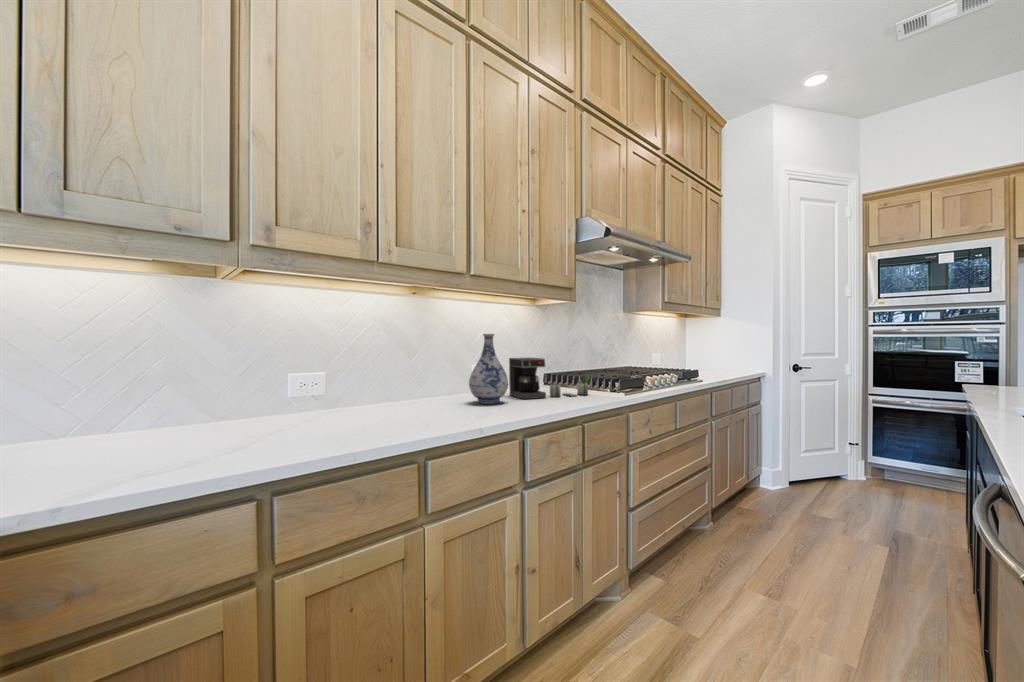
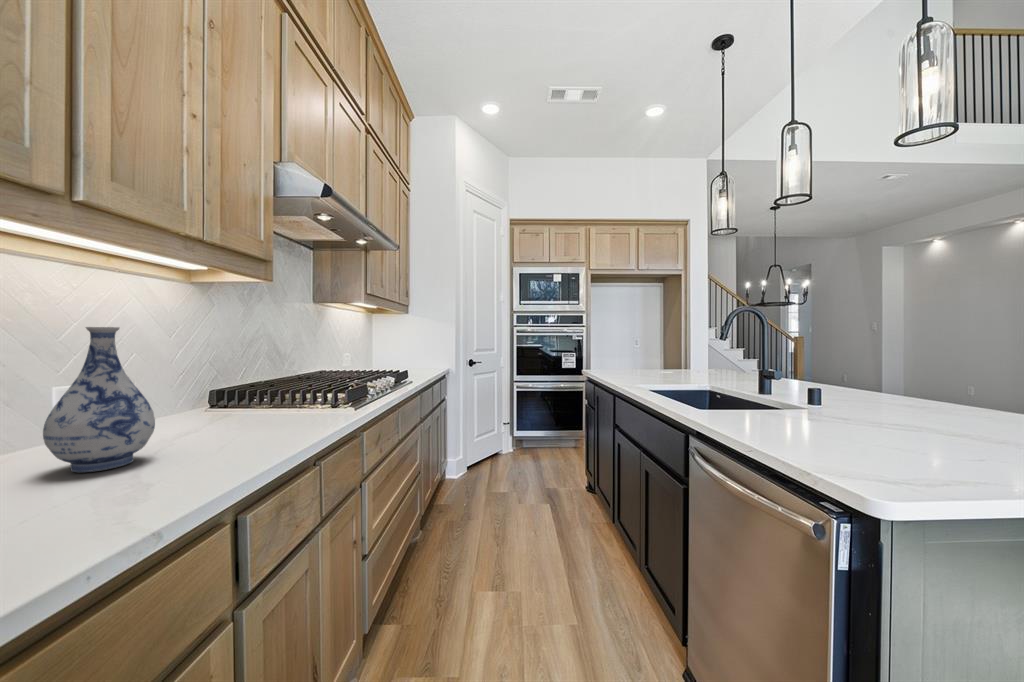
coffee maker: present [509,358,590,399] -> none [145,368,301,445]

